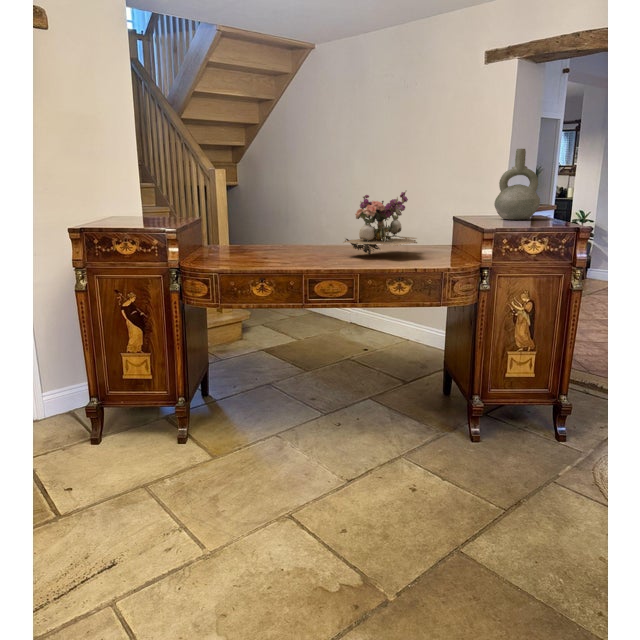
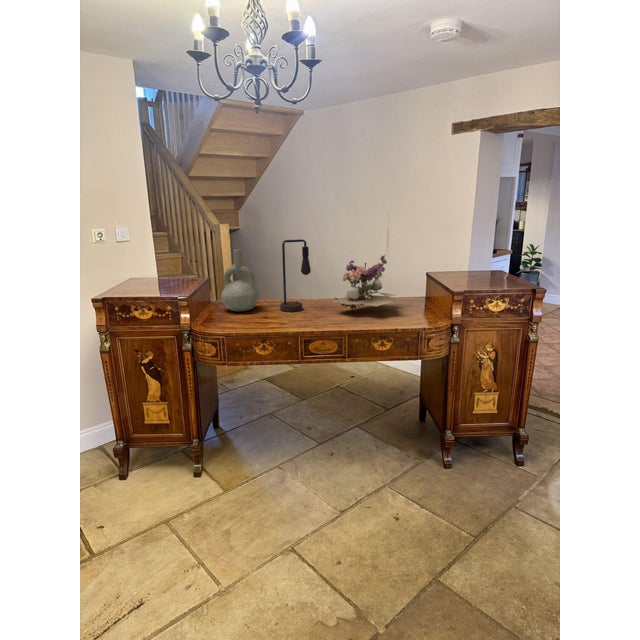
decorative vase: present [494,148,540,220] -> present [221,249,259,312]
table lamp: none [282,170,318,255] -> present [280,239,311,312]

